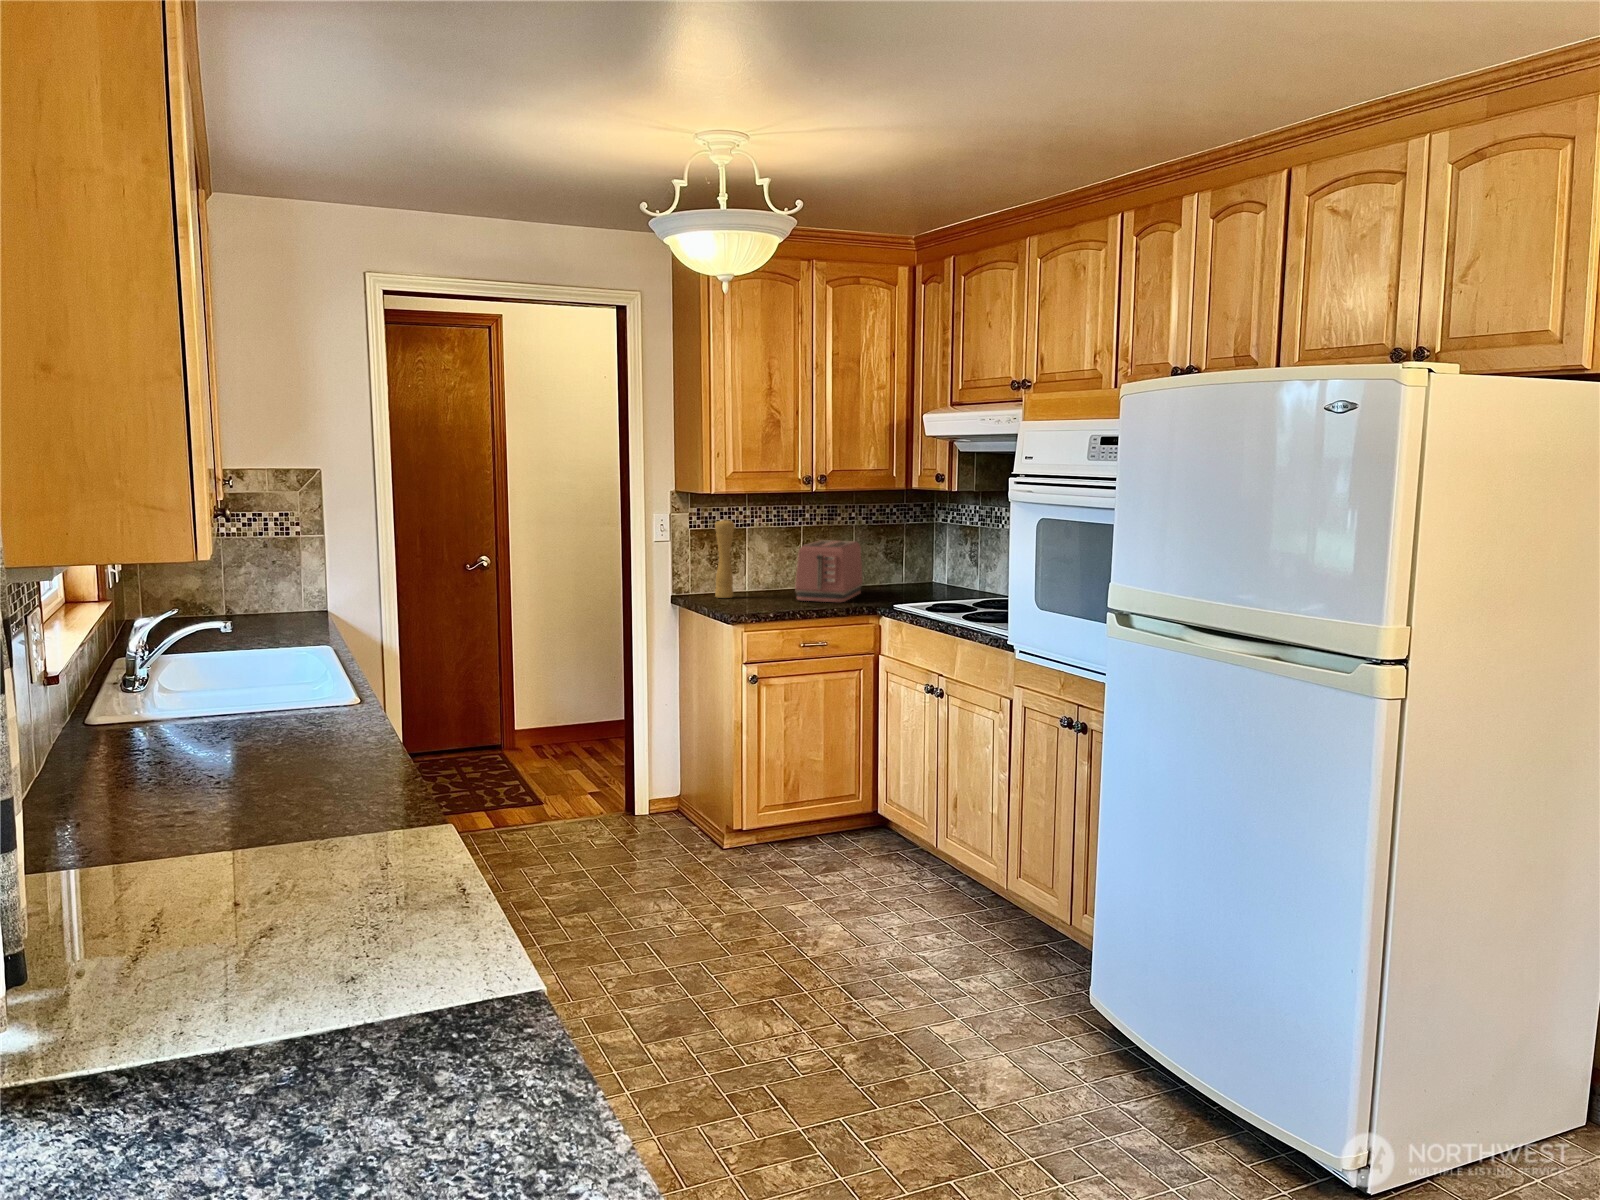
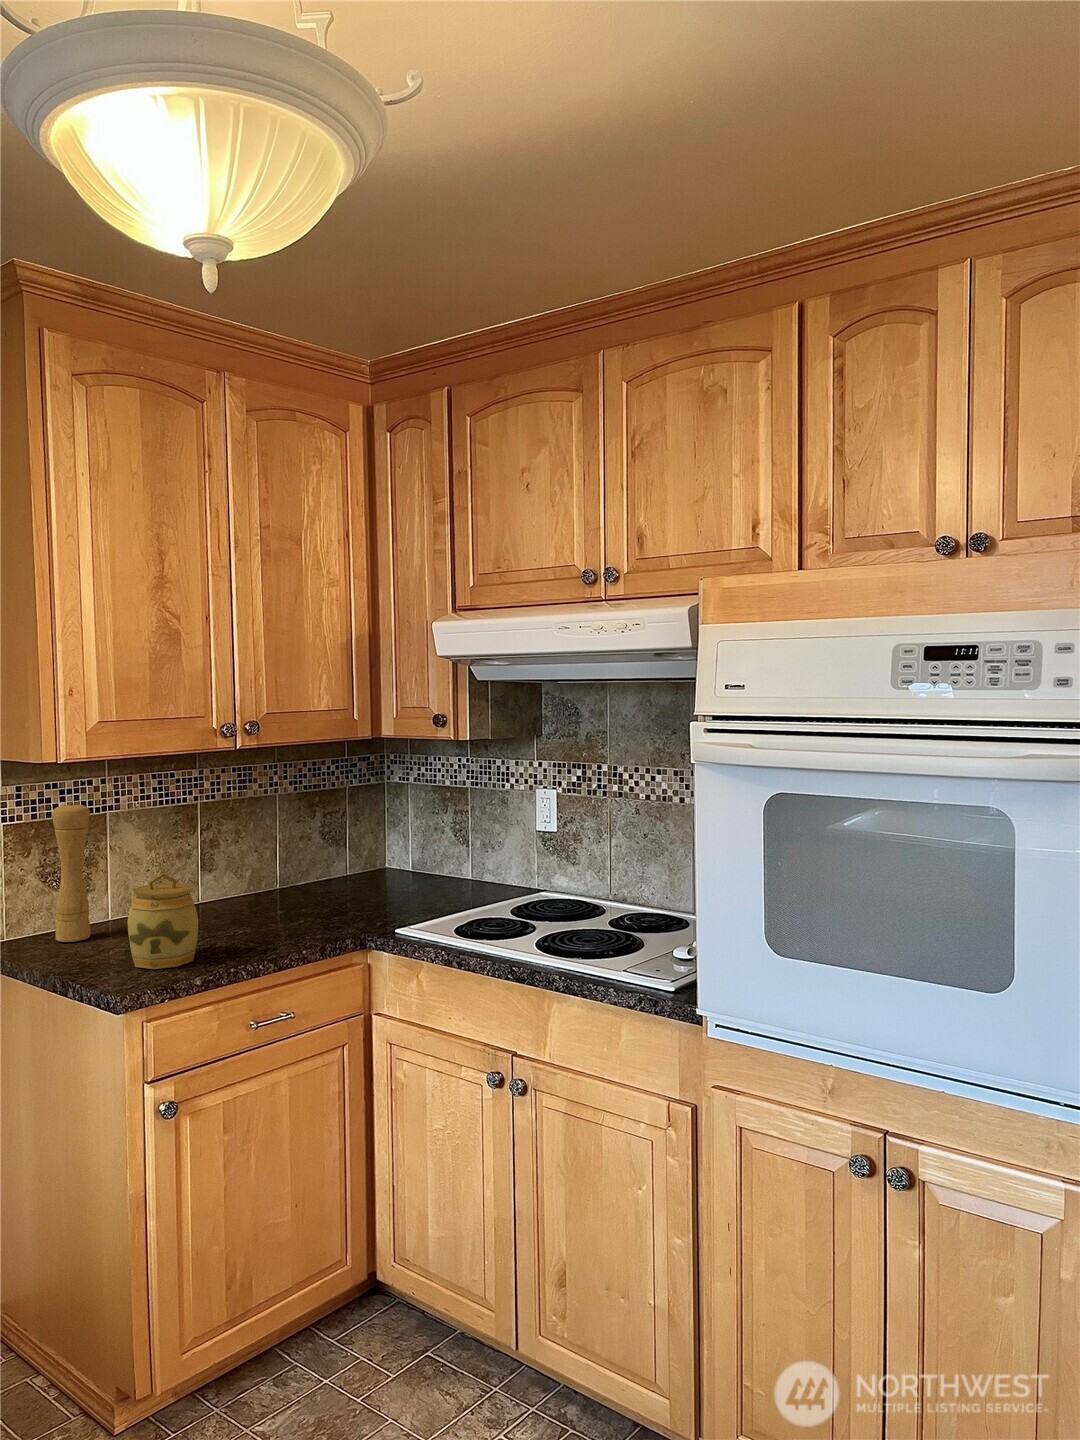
toaster: present [795,540,863,602] -> none [211,821,303,933]
jar: none [743,557,781,610] -> present [128,873,198,969]

